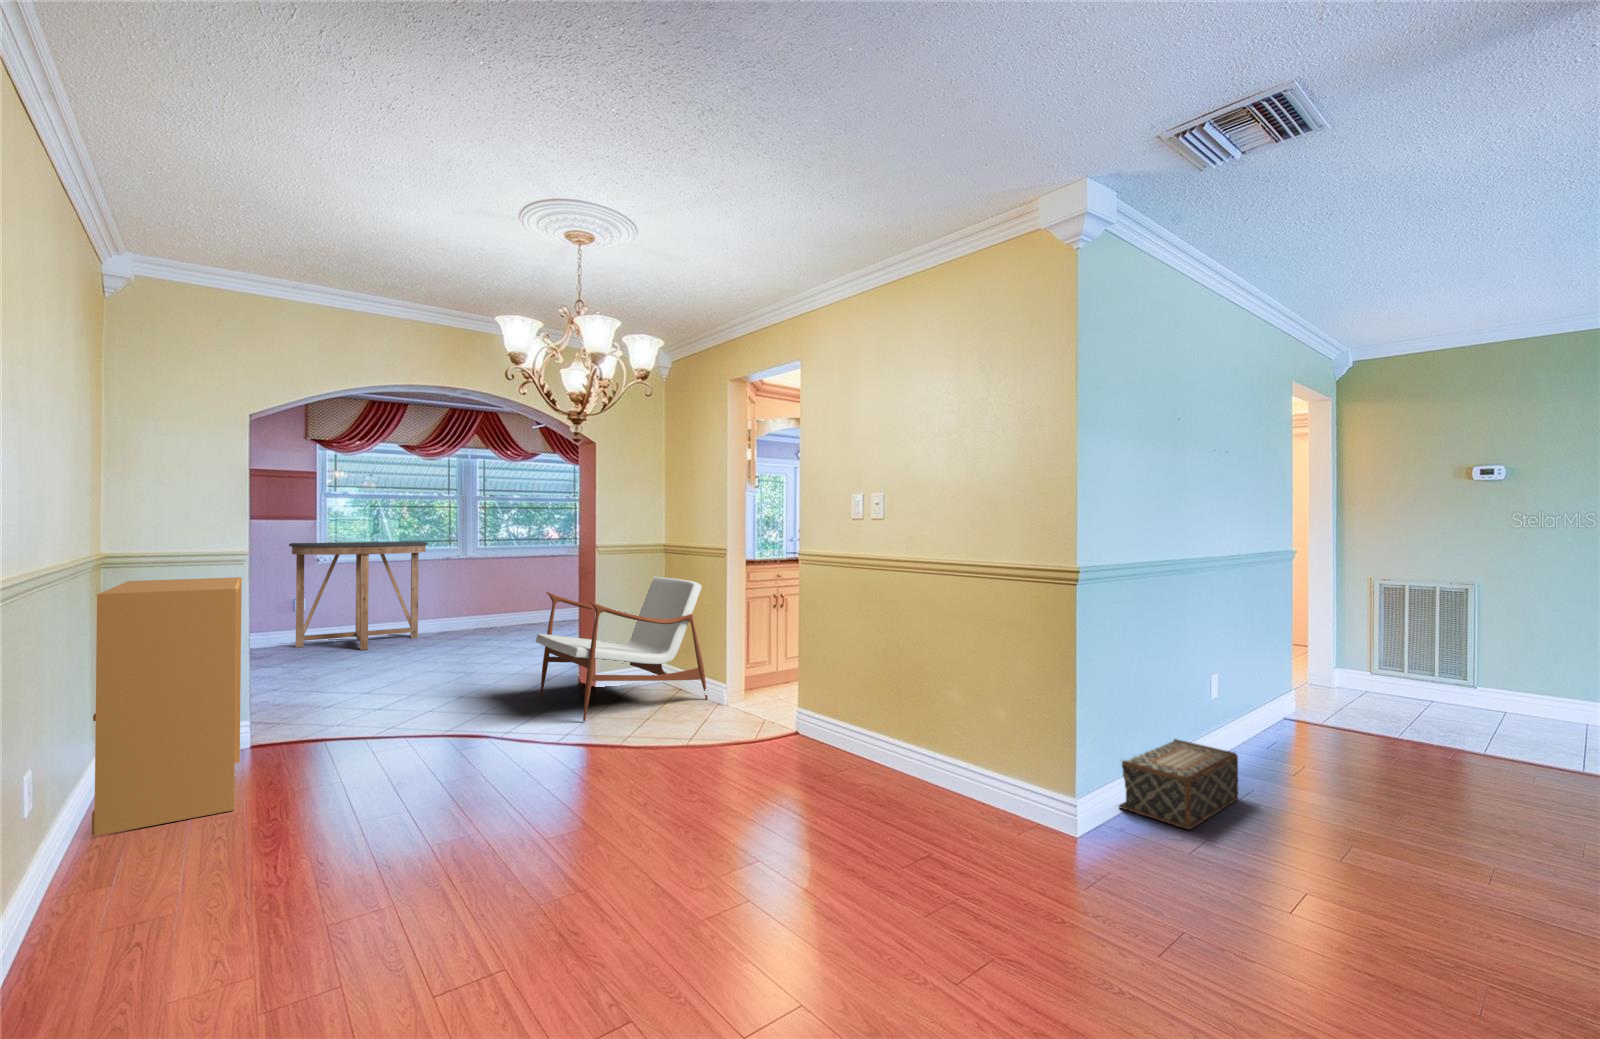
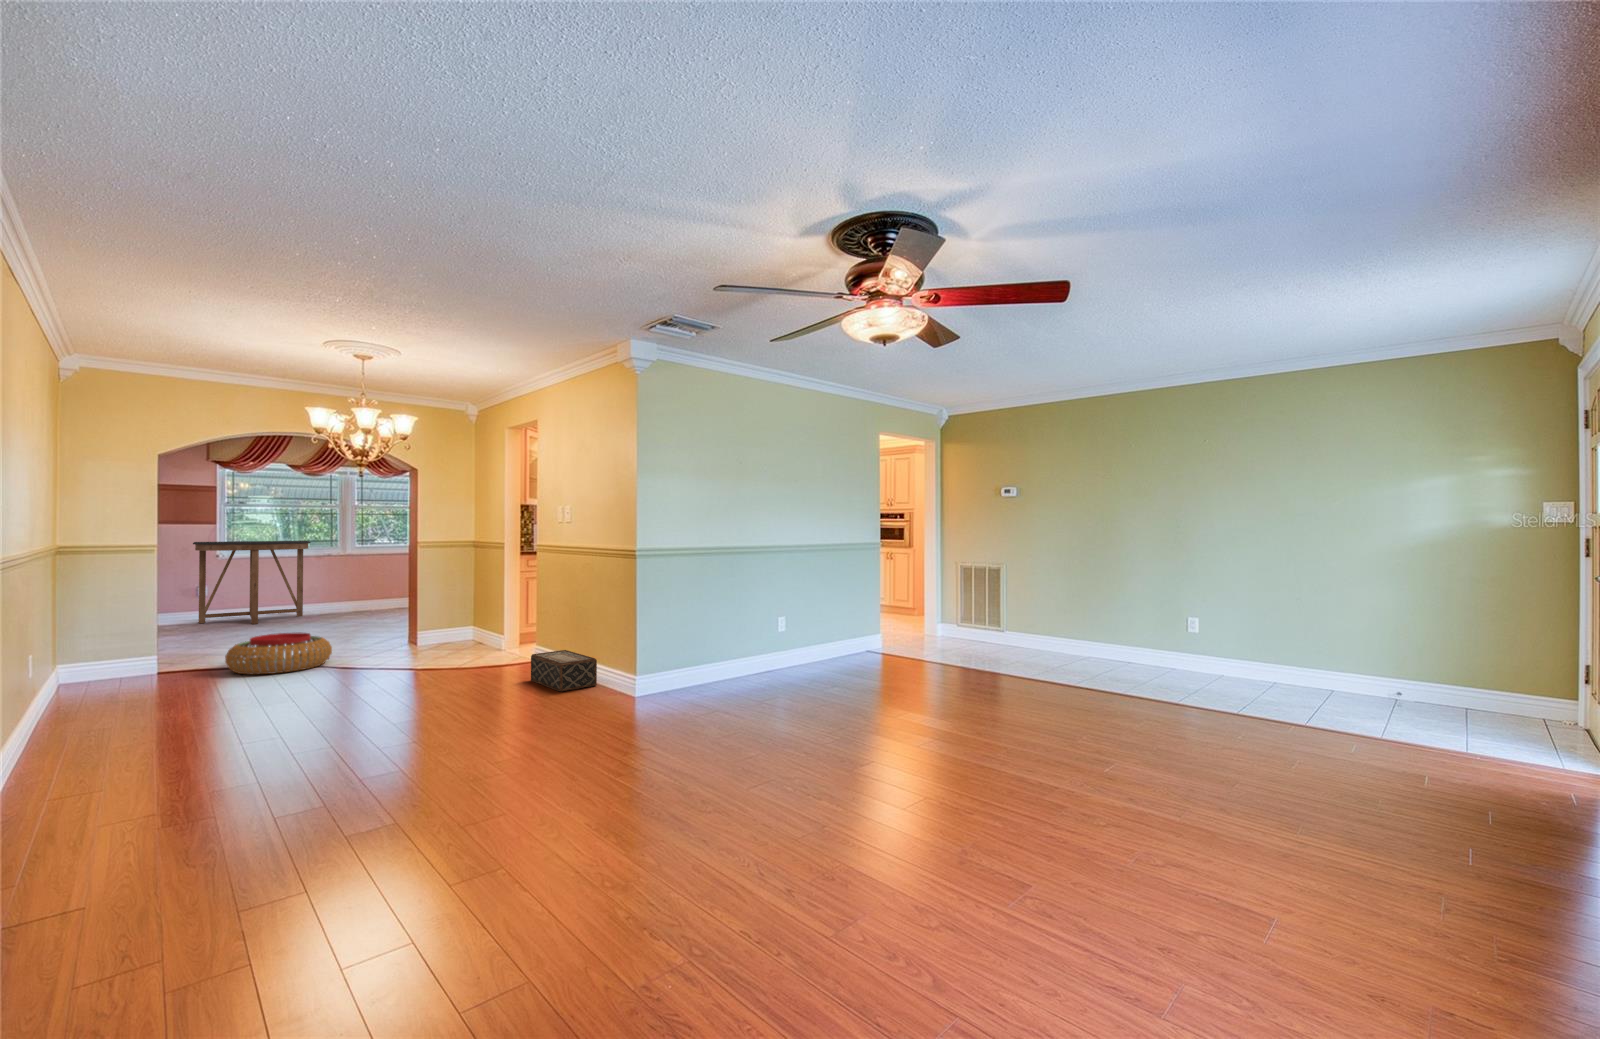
bookshelf: present [92,577,242,836] -> none [52,561,149,709]
armchair: present [536,577,708,721] -> none [372,564,497,659]
pouf: none [349,681,495,752] -> present [225,633,332,674]
woven basket: present [1119,739,1238,829] -> present [531,650,597,691]

